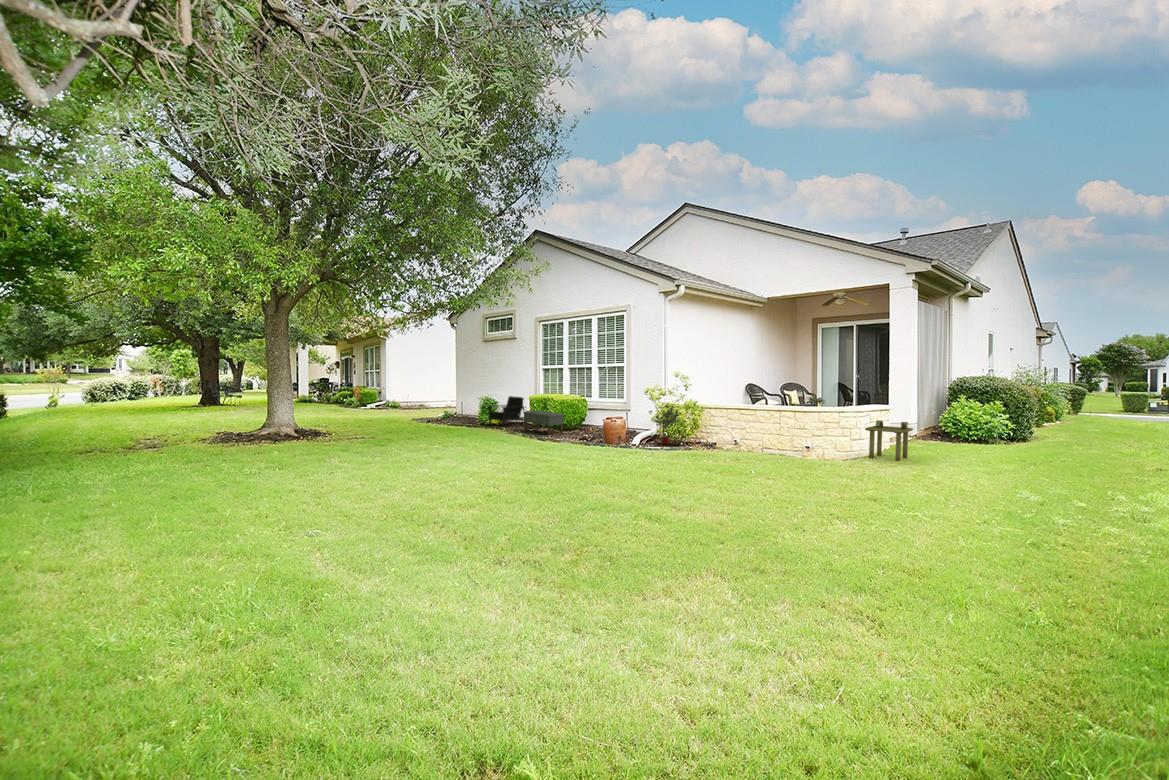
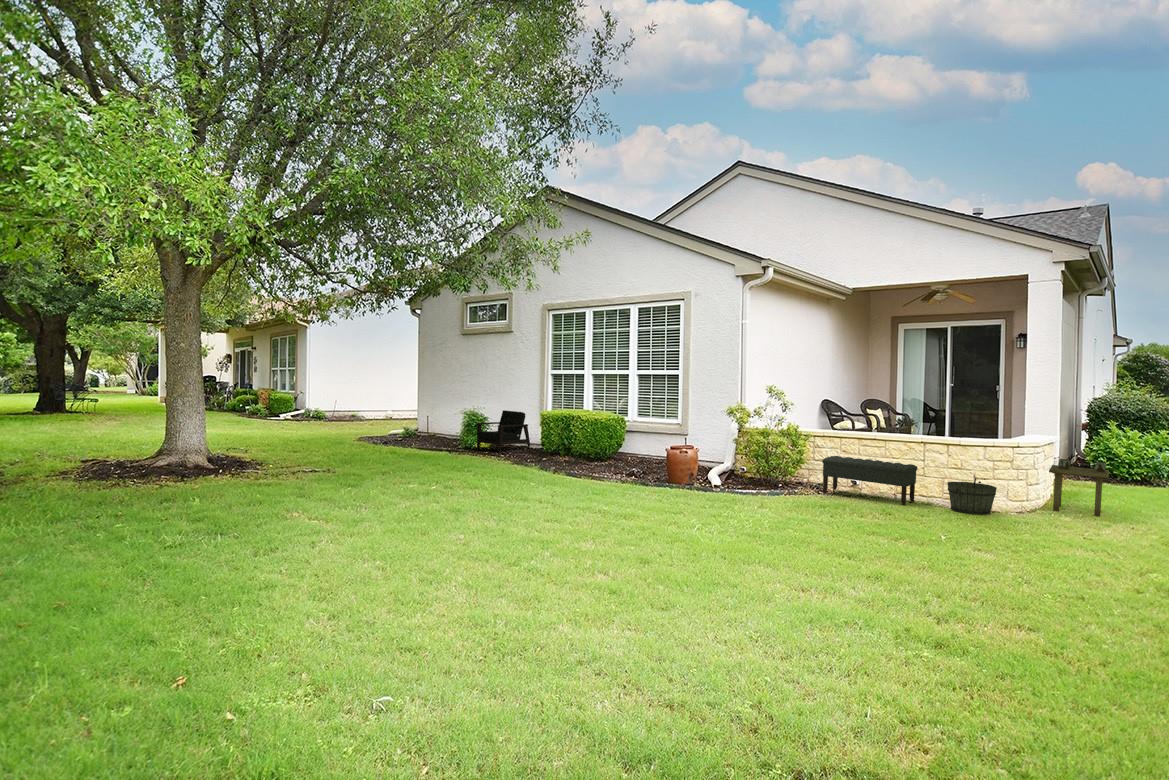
potted tree: present [654,403,679,445] -> none [735,429,778,487]
bench: present [524,411,564,435] -> present [822,456,917,505]
wooden bucket: none [788,433,821,460] -> present [947,475,997,515]

